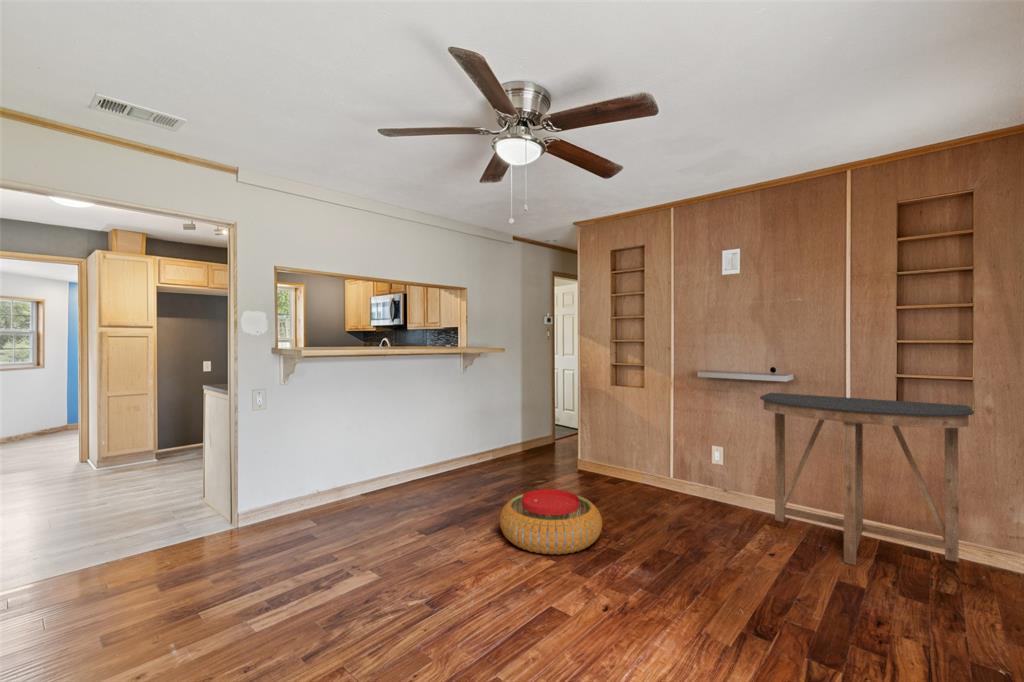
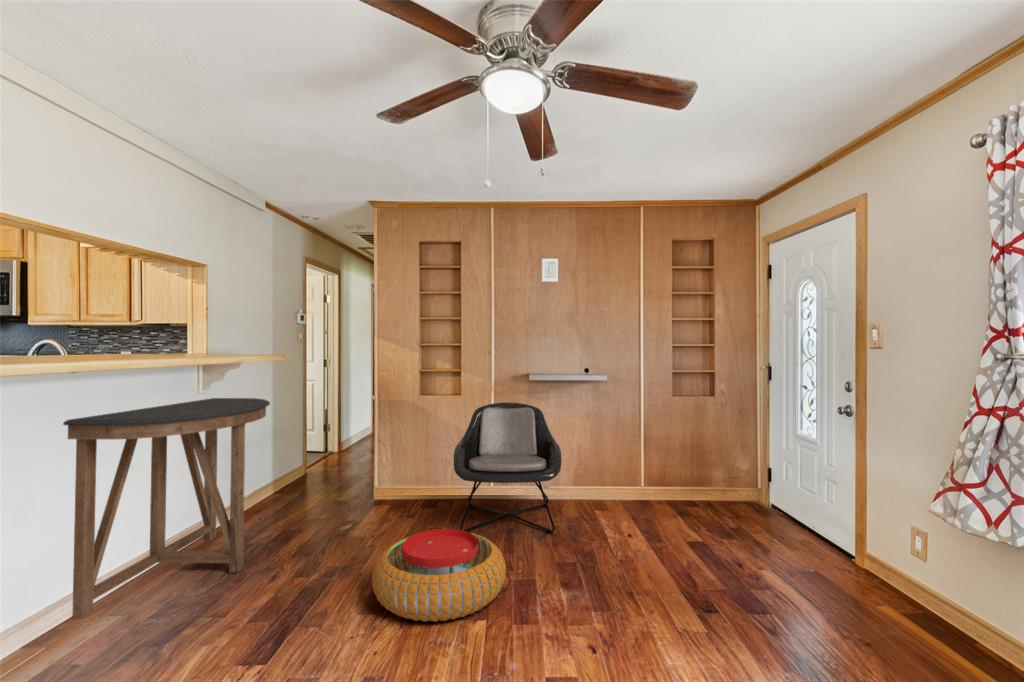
console table: present [760,393,974,565] -> present [63,398,270,619]
lounge chair: none [607,397,723,528] -> present [454,402,561,534]

